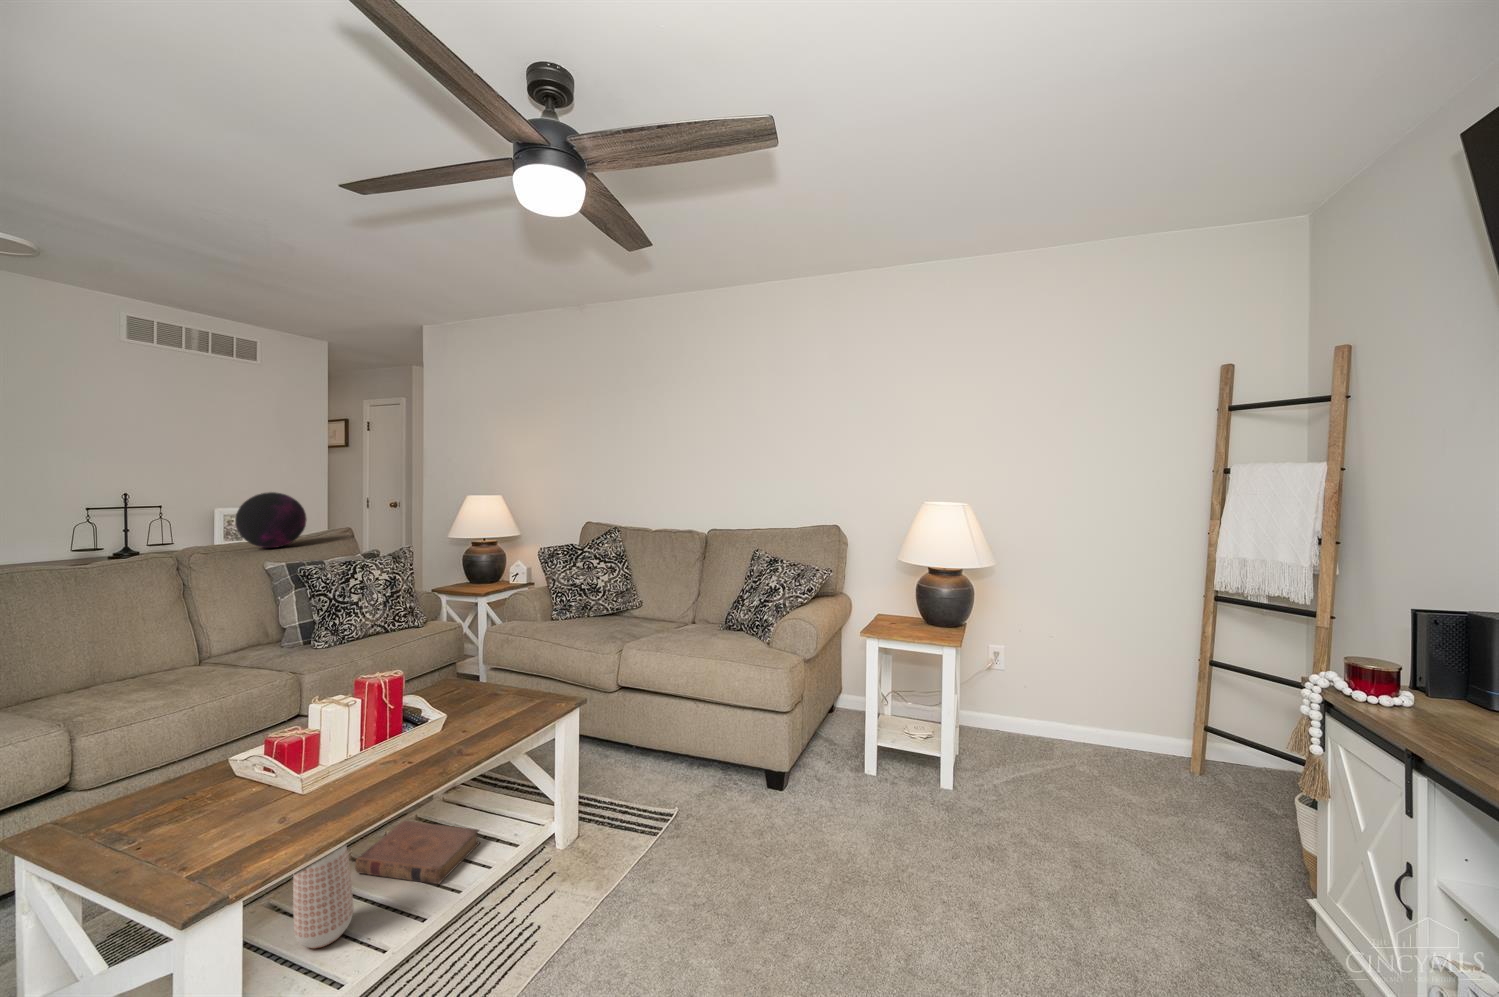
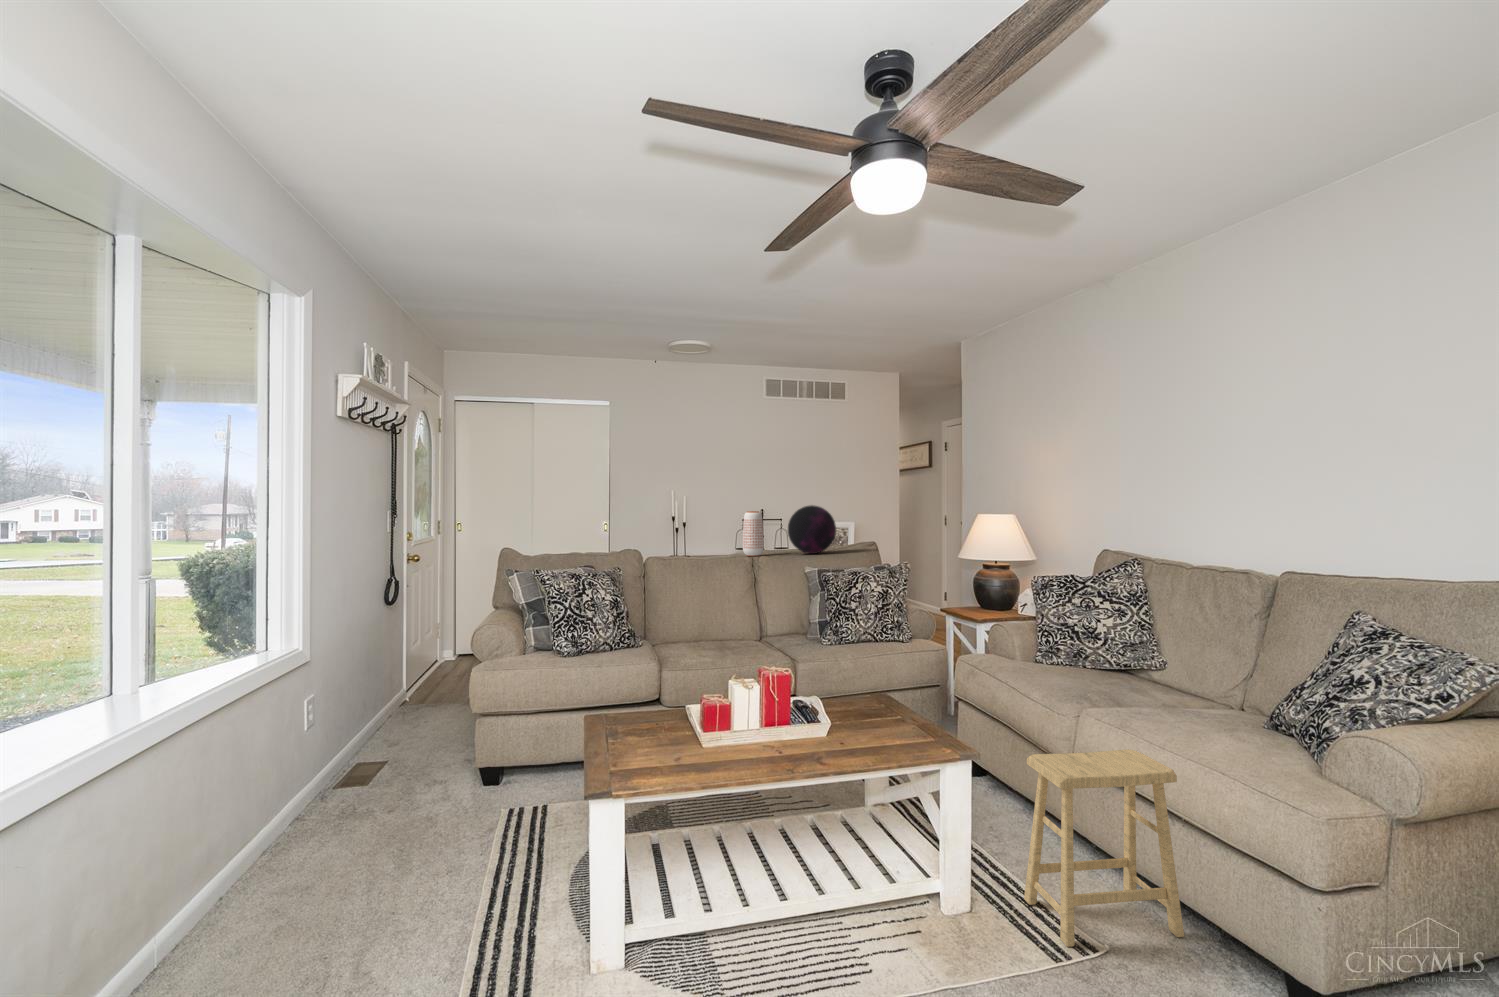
footstool: none [608,667,708,823] -> present [1024,749,1184,947]
book: present [355,821,480,884] -> none [770,814,869,880]
vase: present [293,846,353,949] -> present [743,511,764,556]

